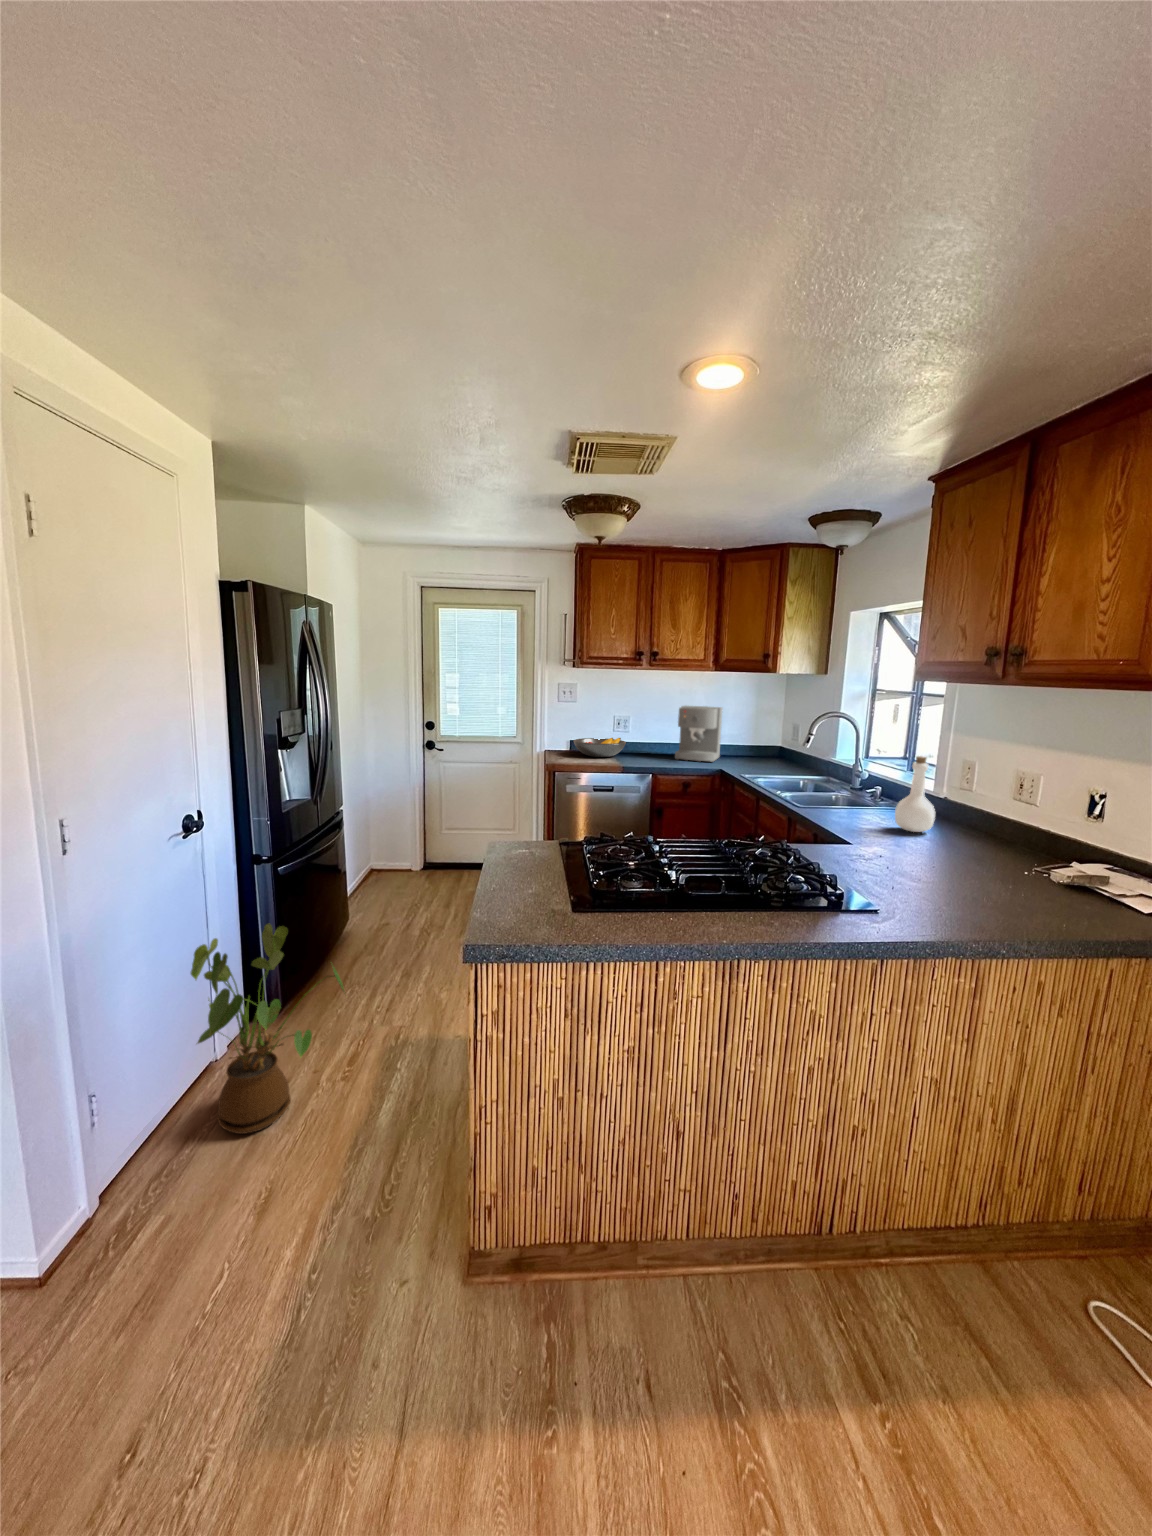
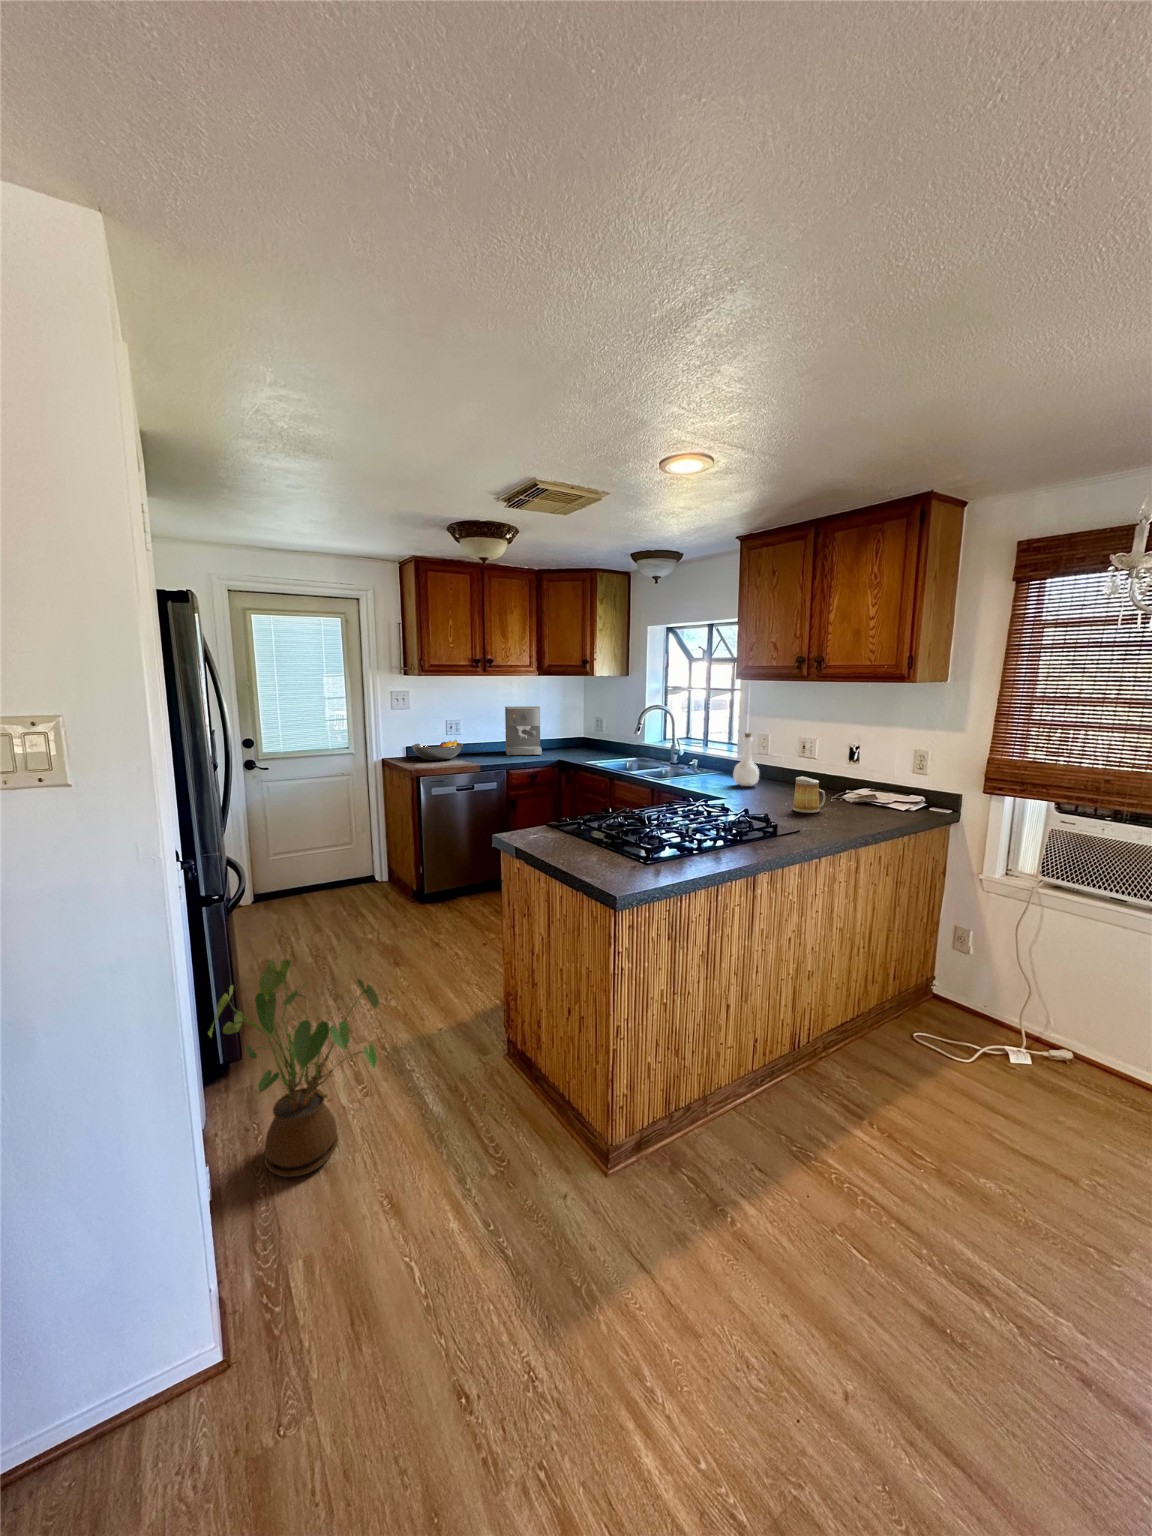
mug: none [923,828,979,887] -> present [792,776,825,813]

